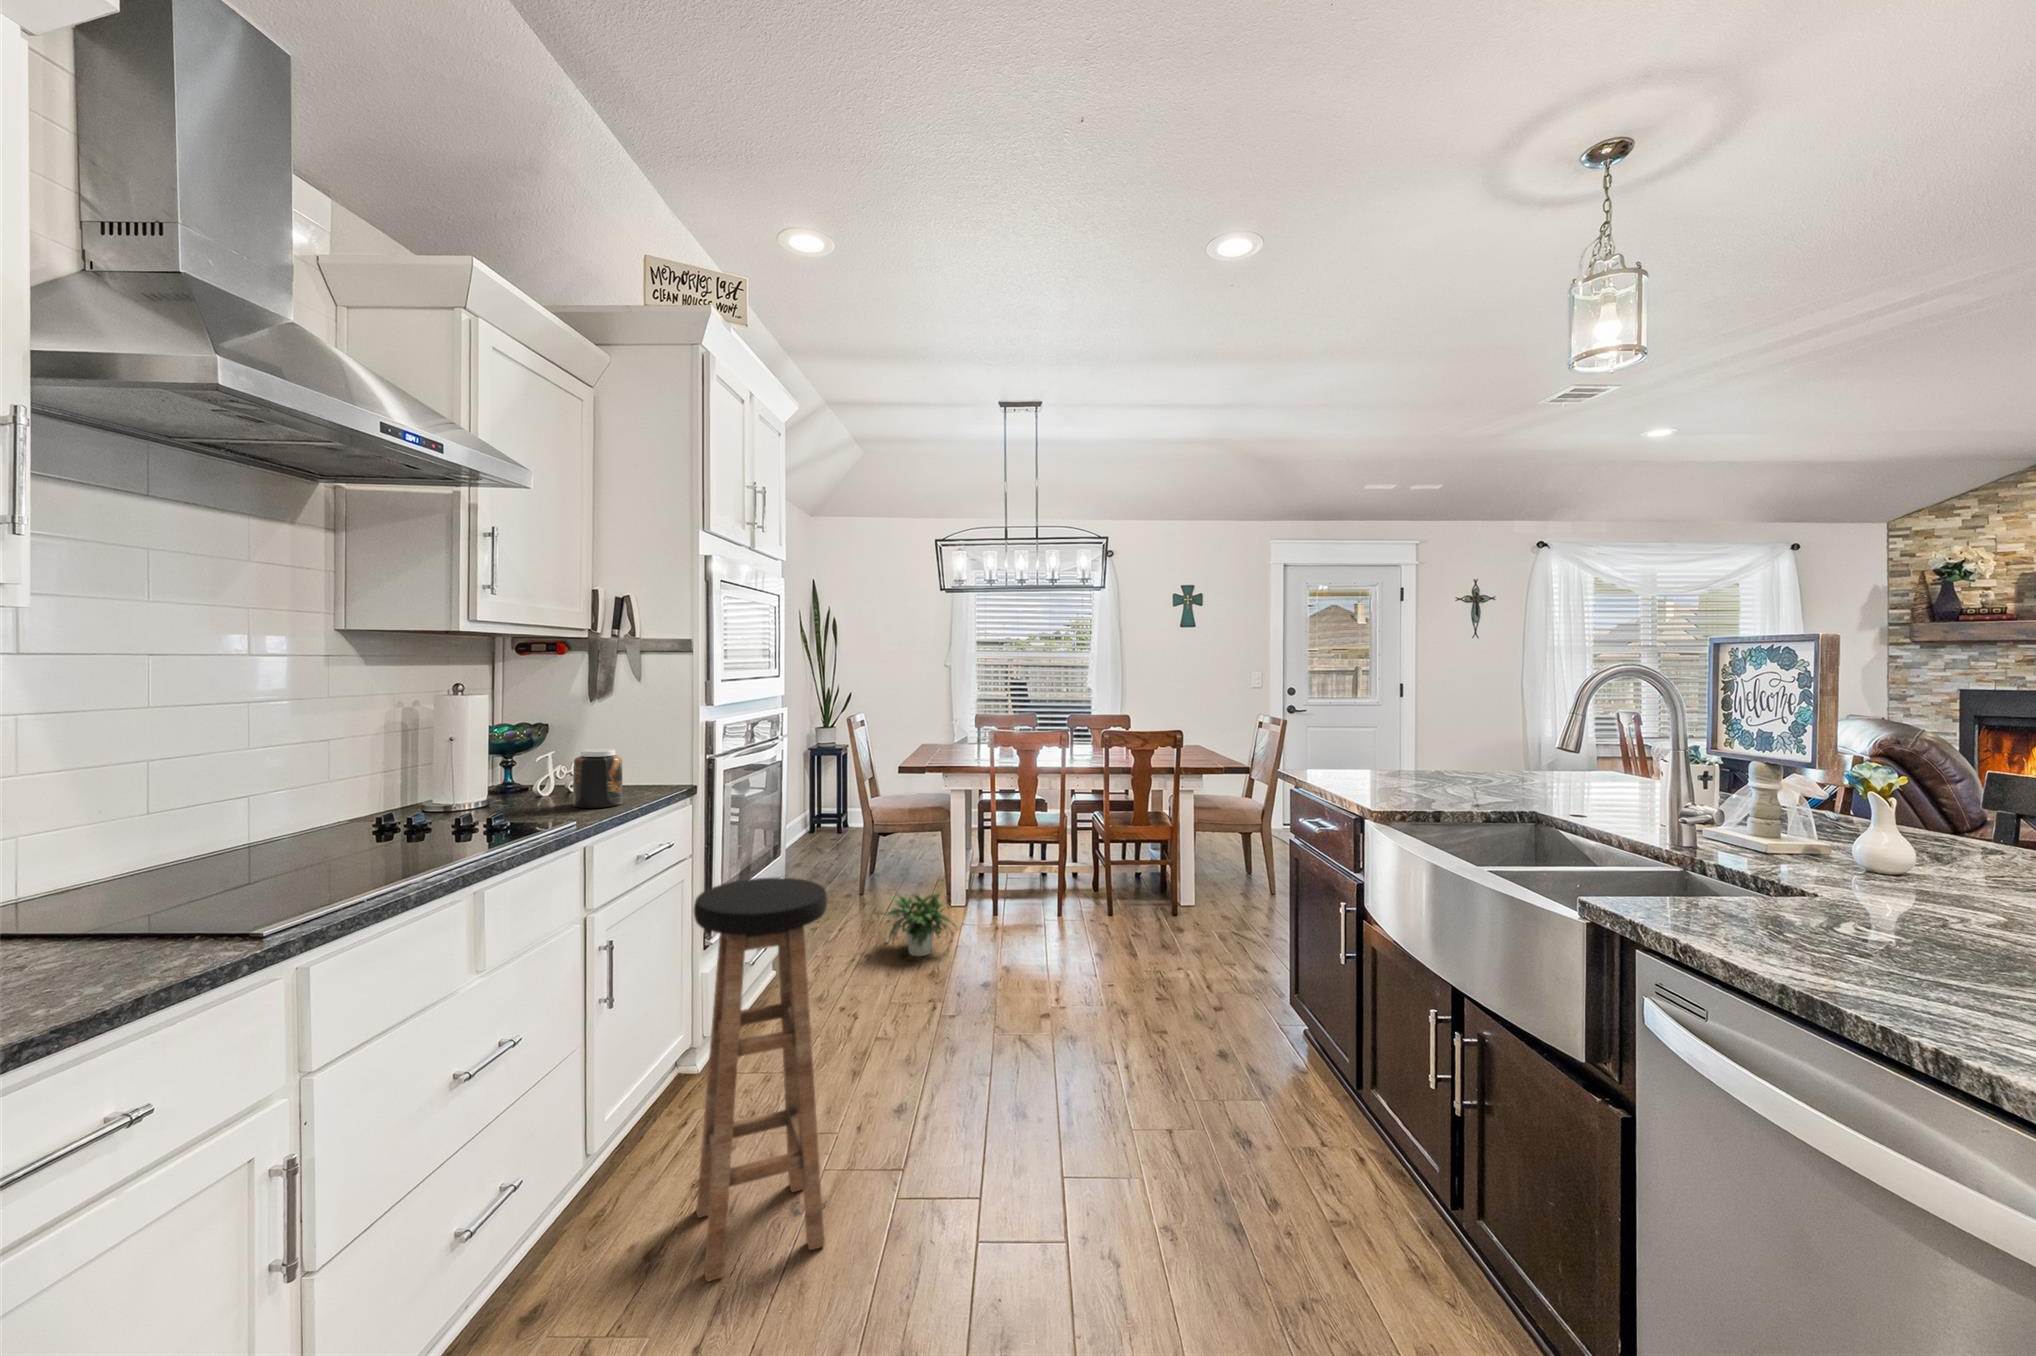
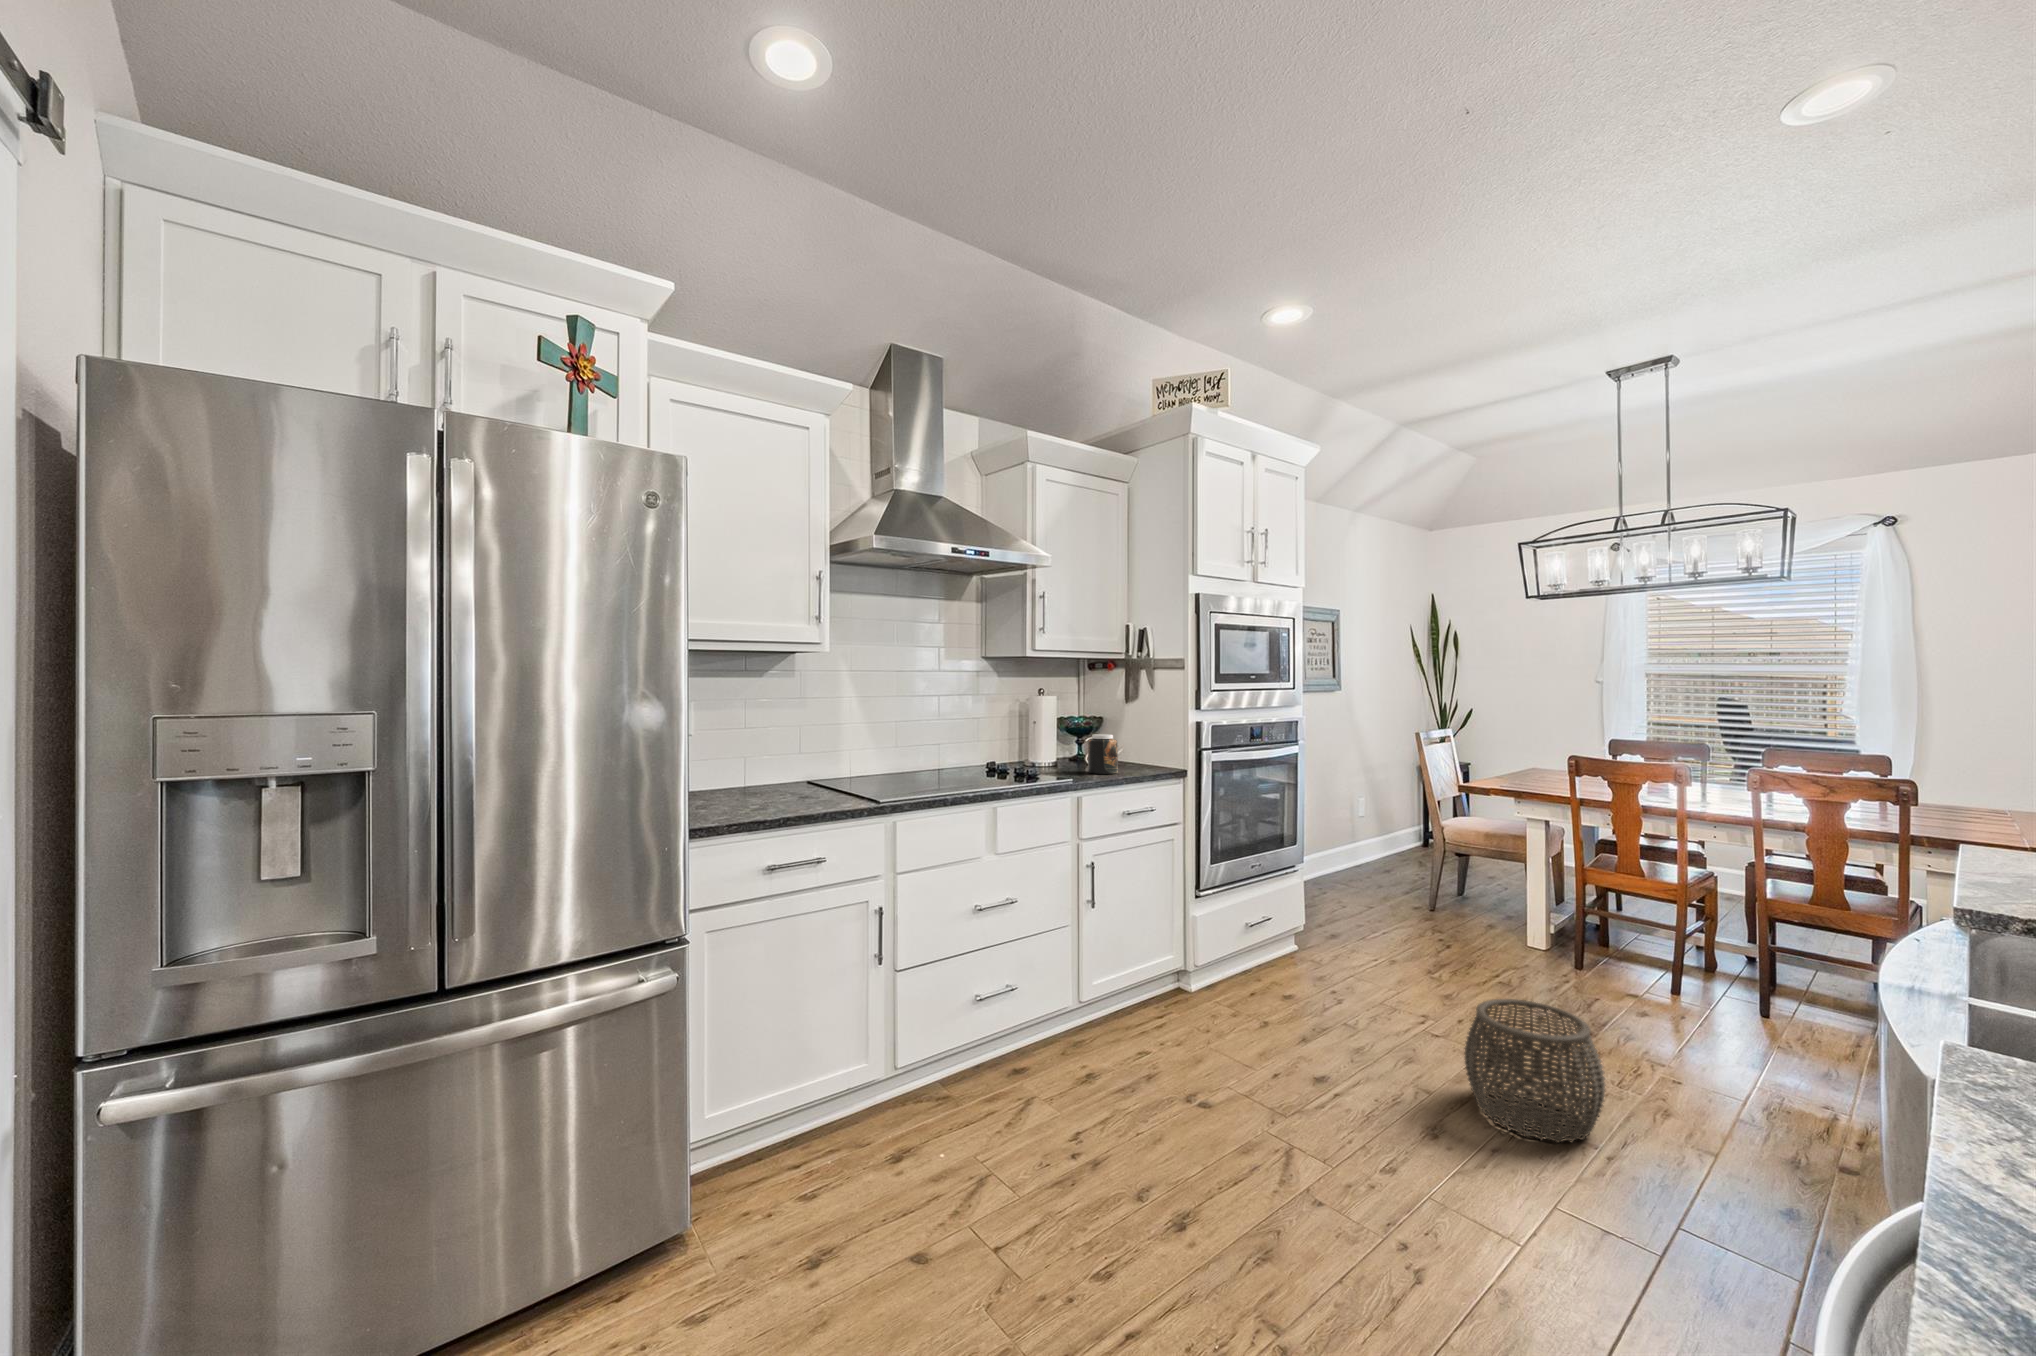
bar stool: present [694,878,827,1282] -> none [1108,832,1208,1122]
potted plant: present [886,894,956,956] -> none [1391,904,1496,977]
woven basket: none [1023,967,1131,1094] -> present [1465,999,1605,1143]

